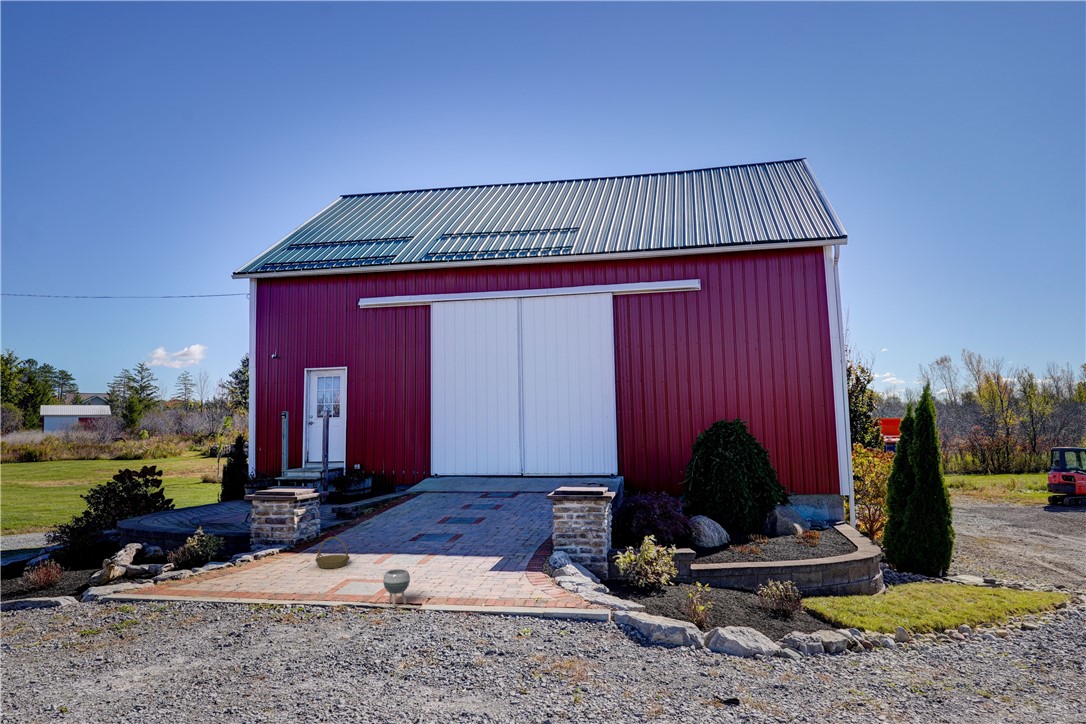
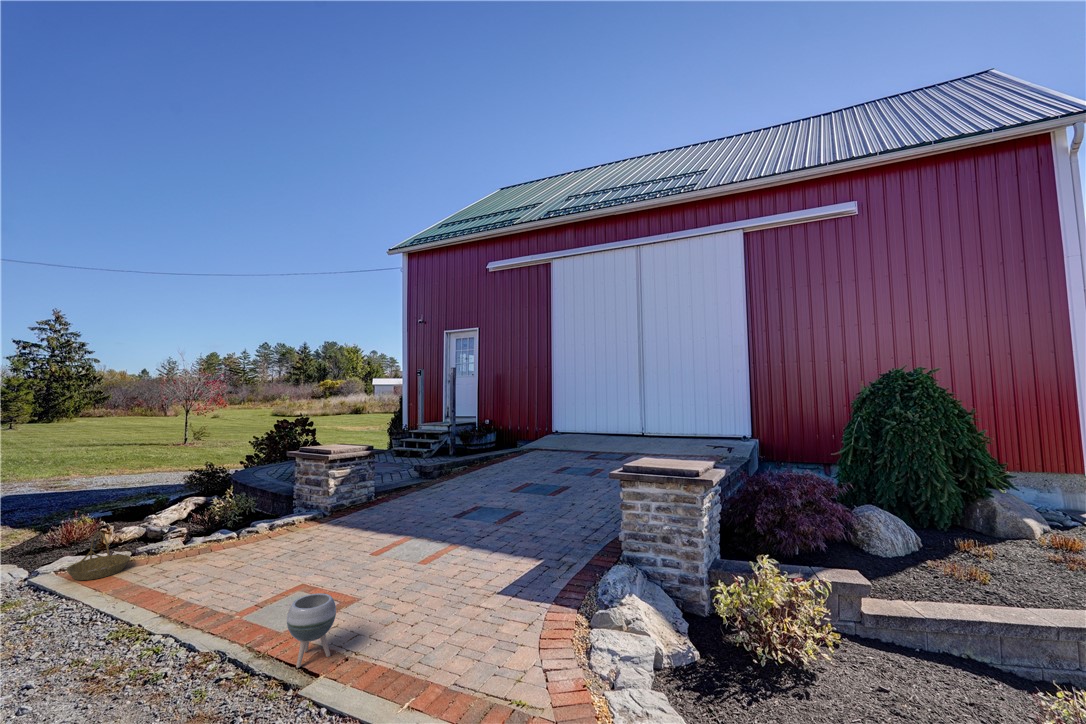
basket: present [315,537,350,568] -> present [66,532,130,580]

